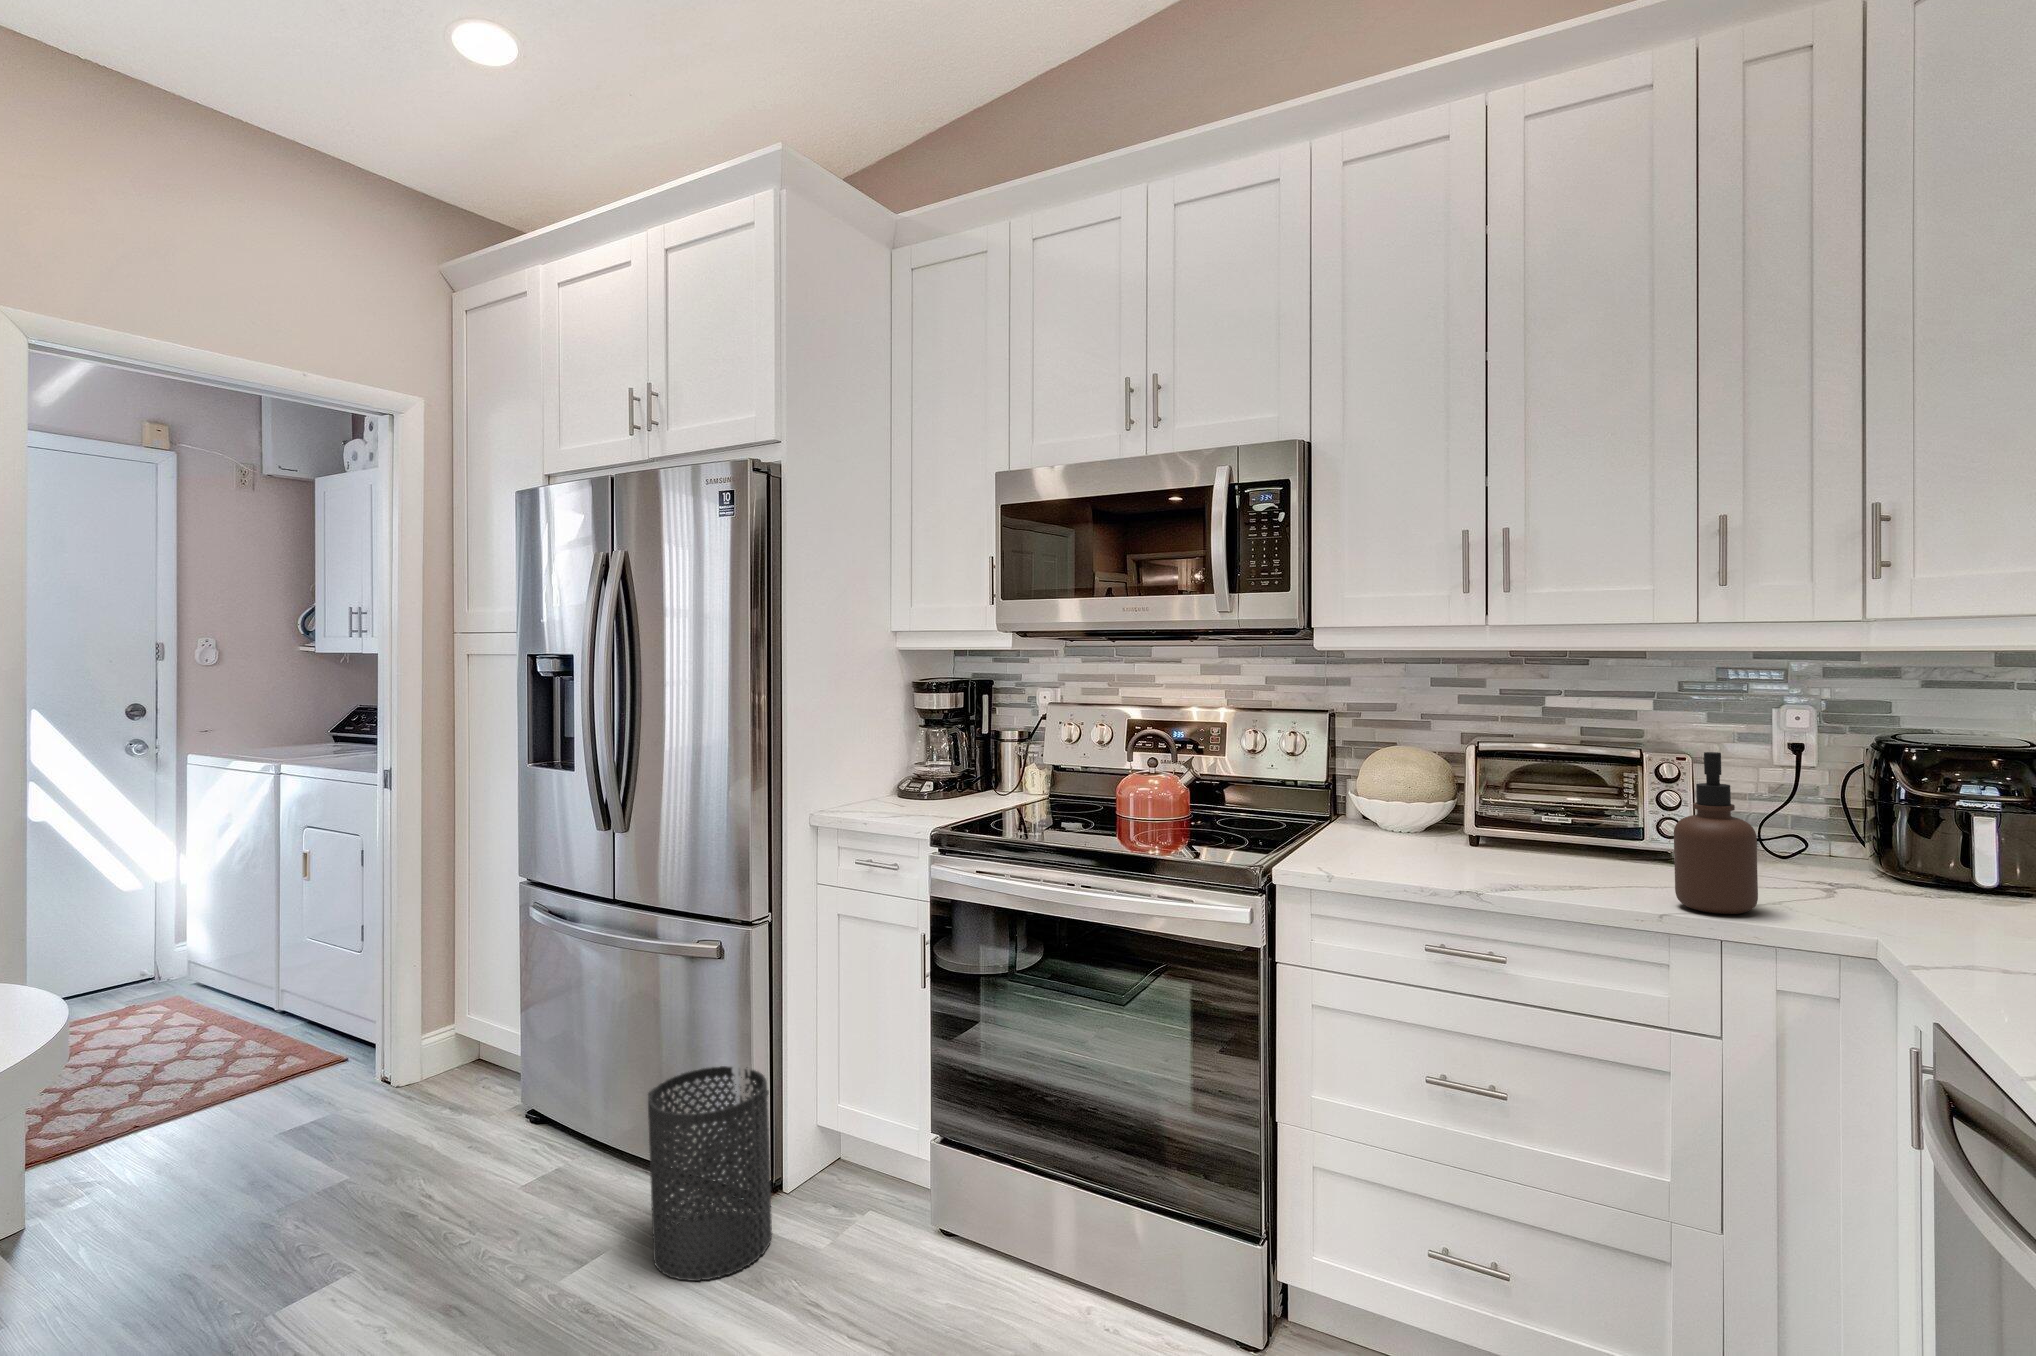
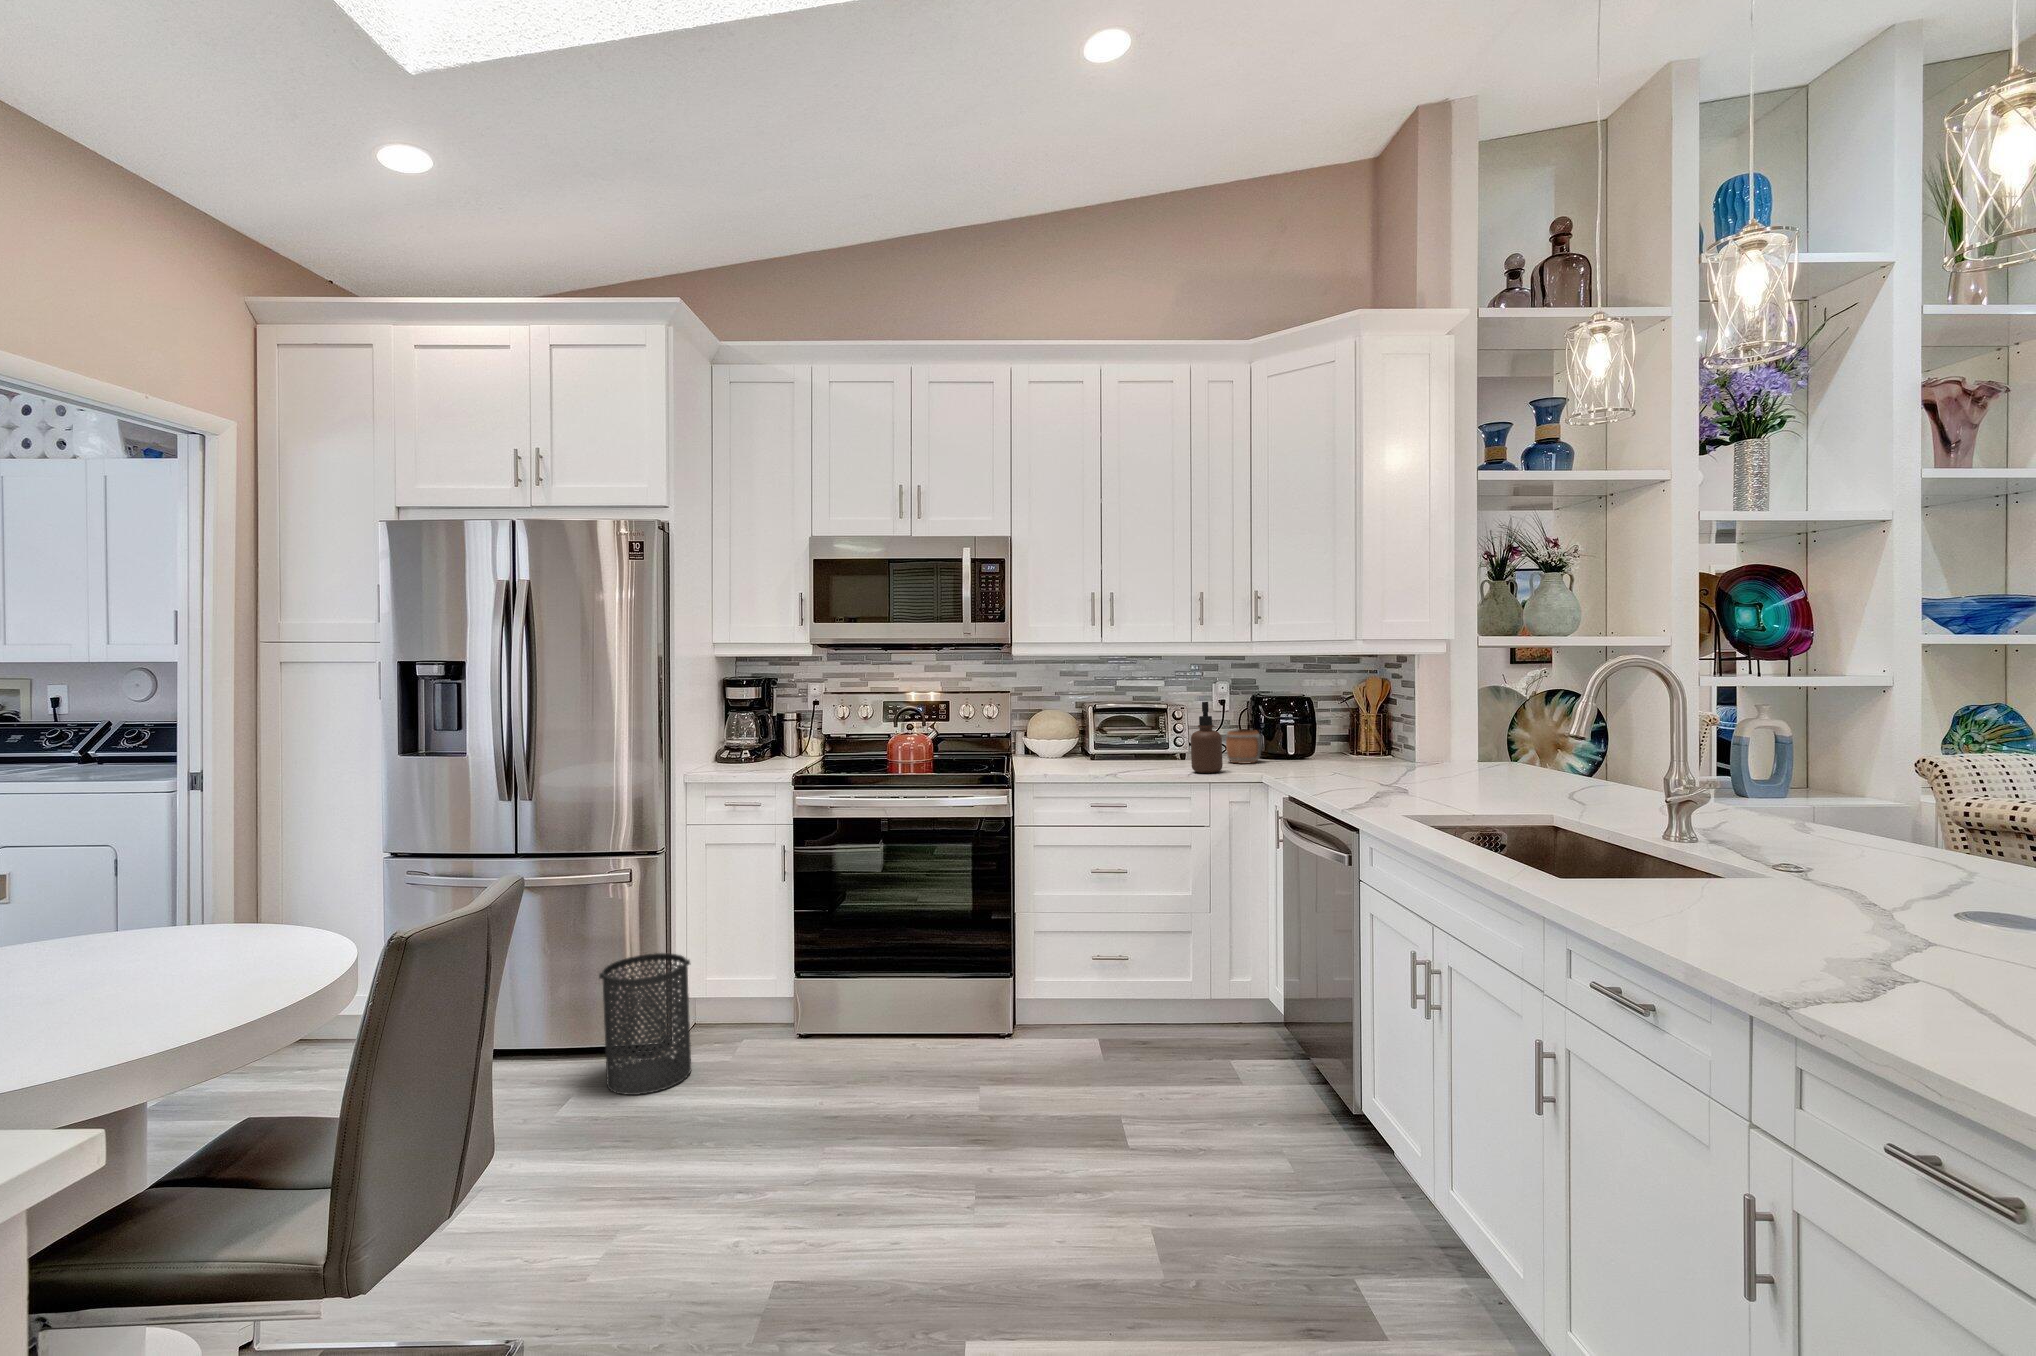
mug: none [1792,808,1891,893] -> present [1226,729,1262,764]

